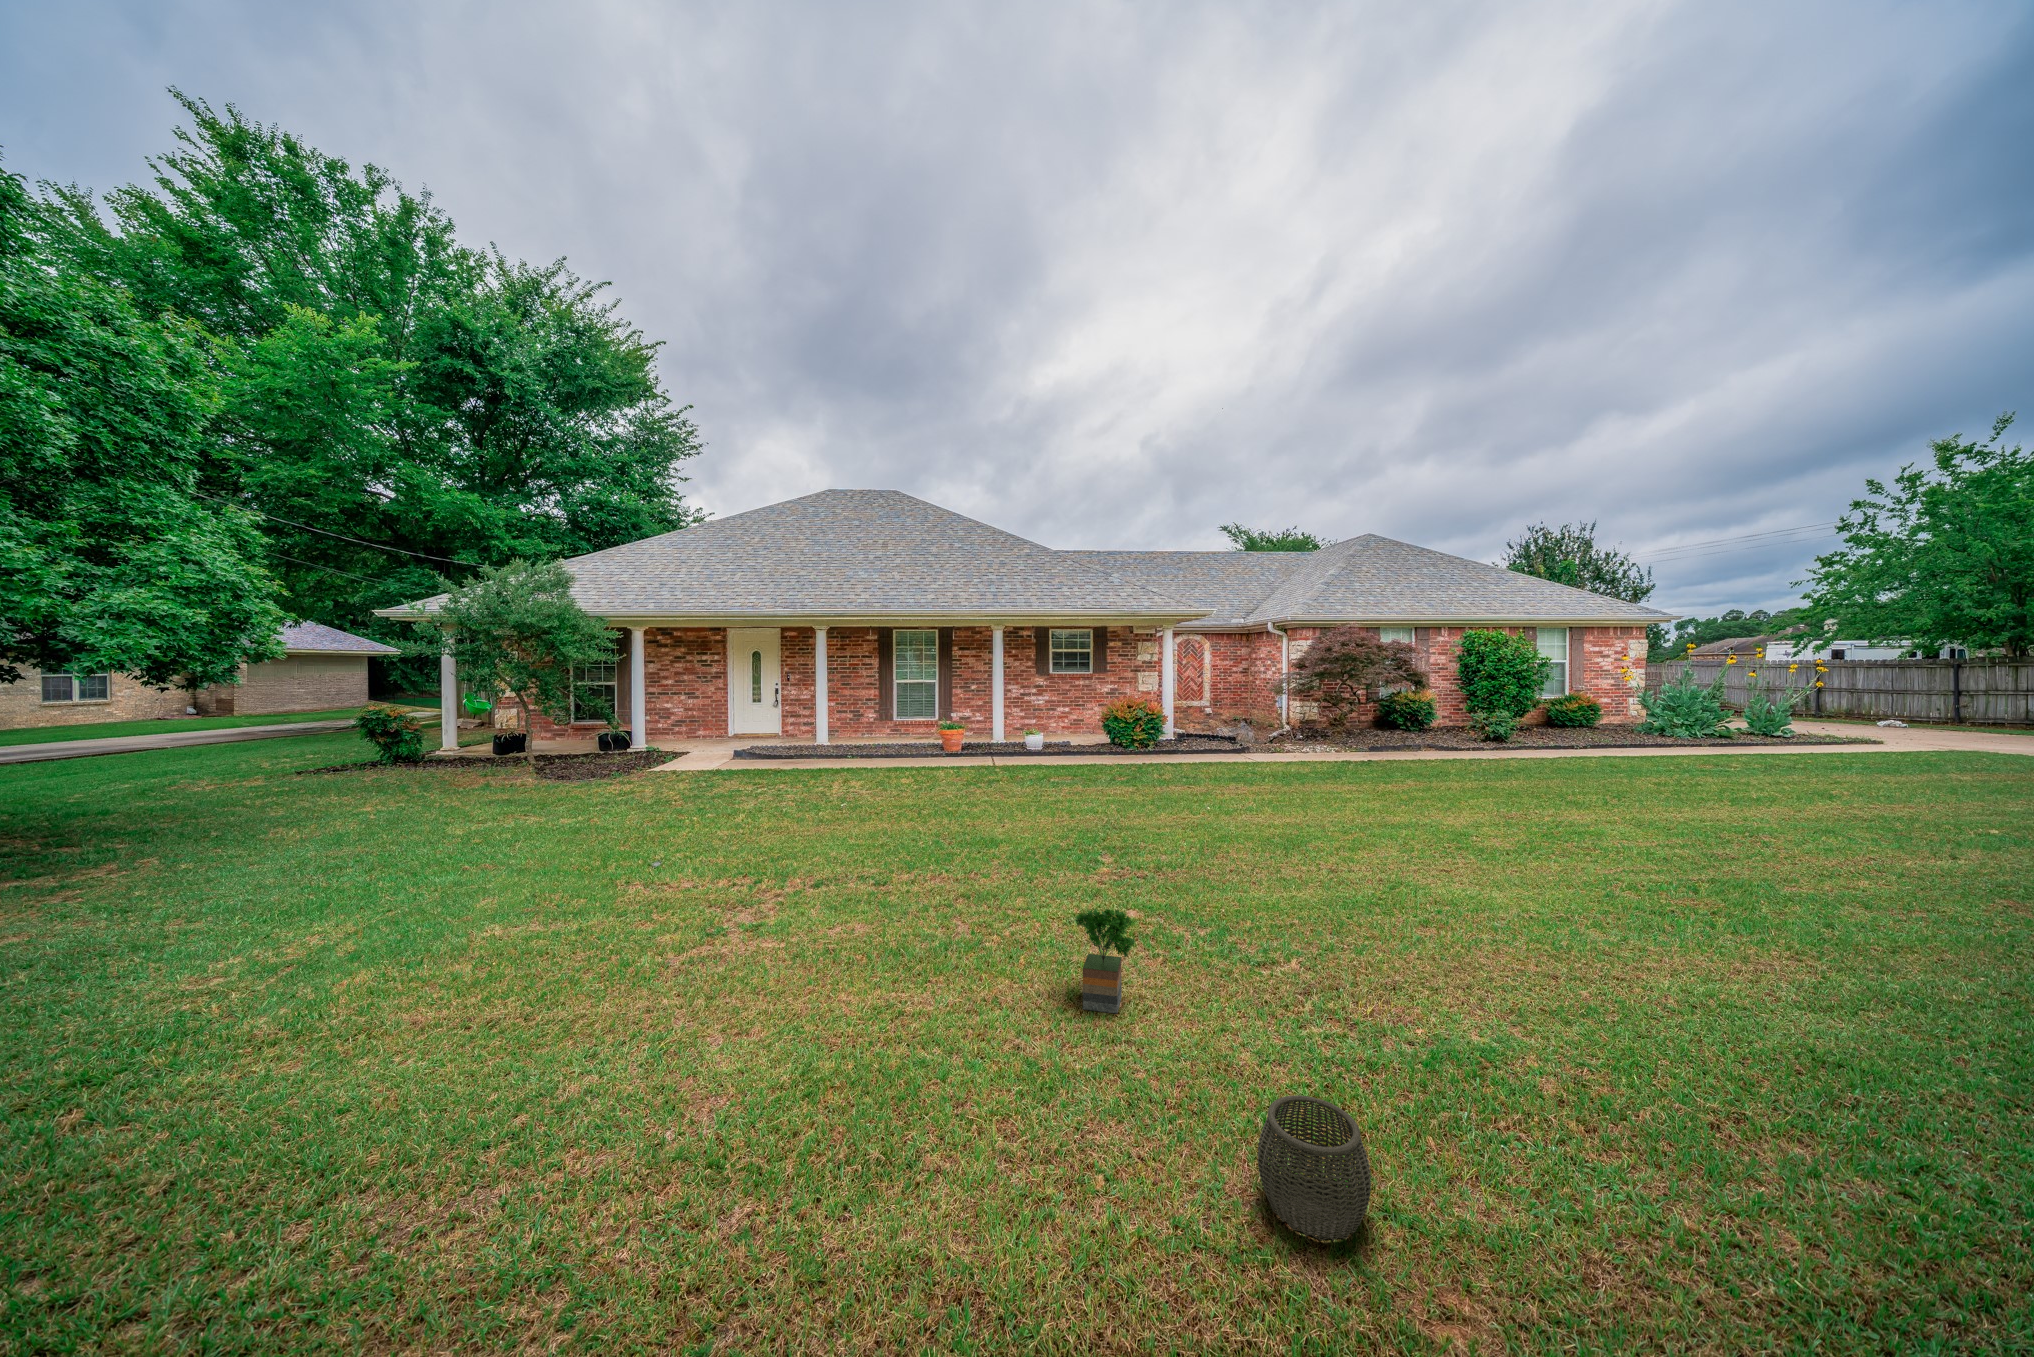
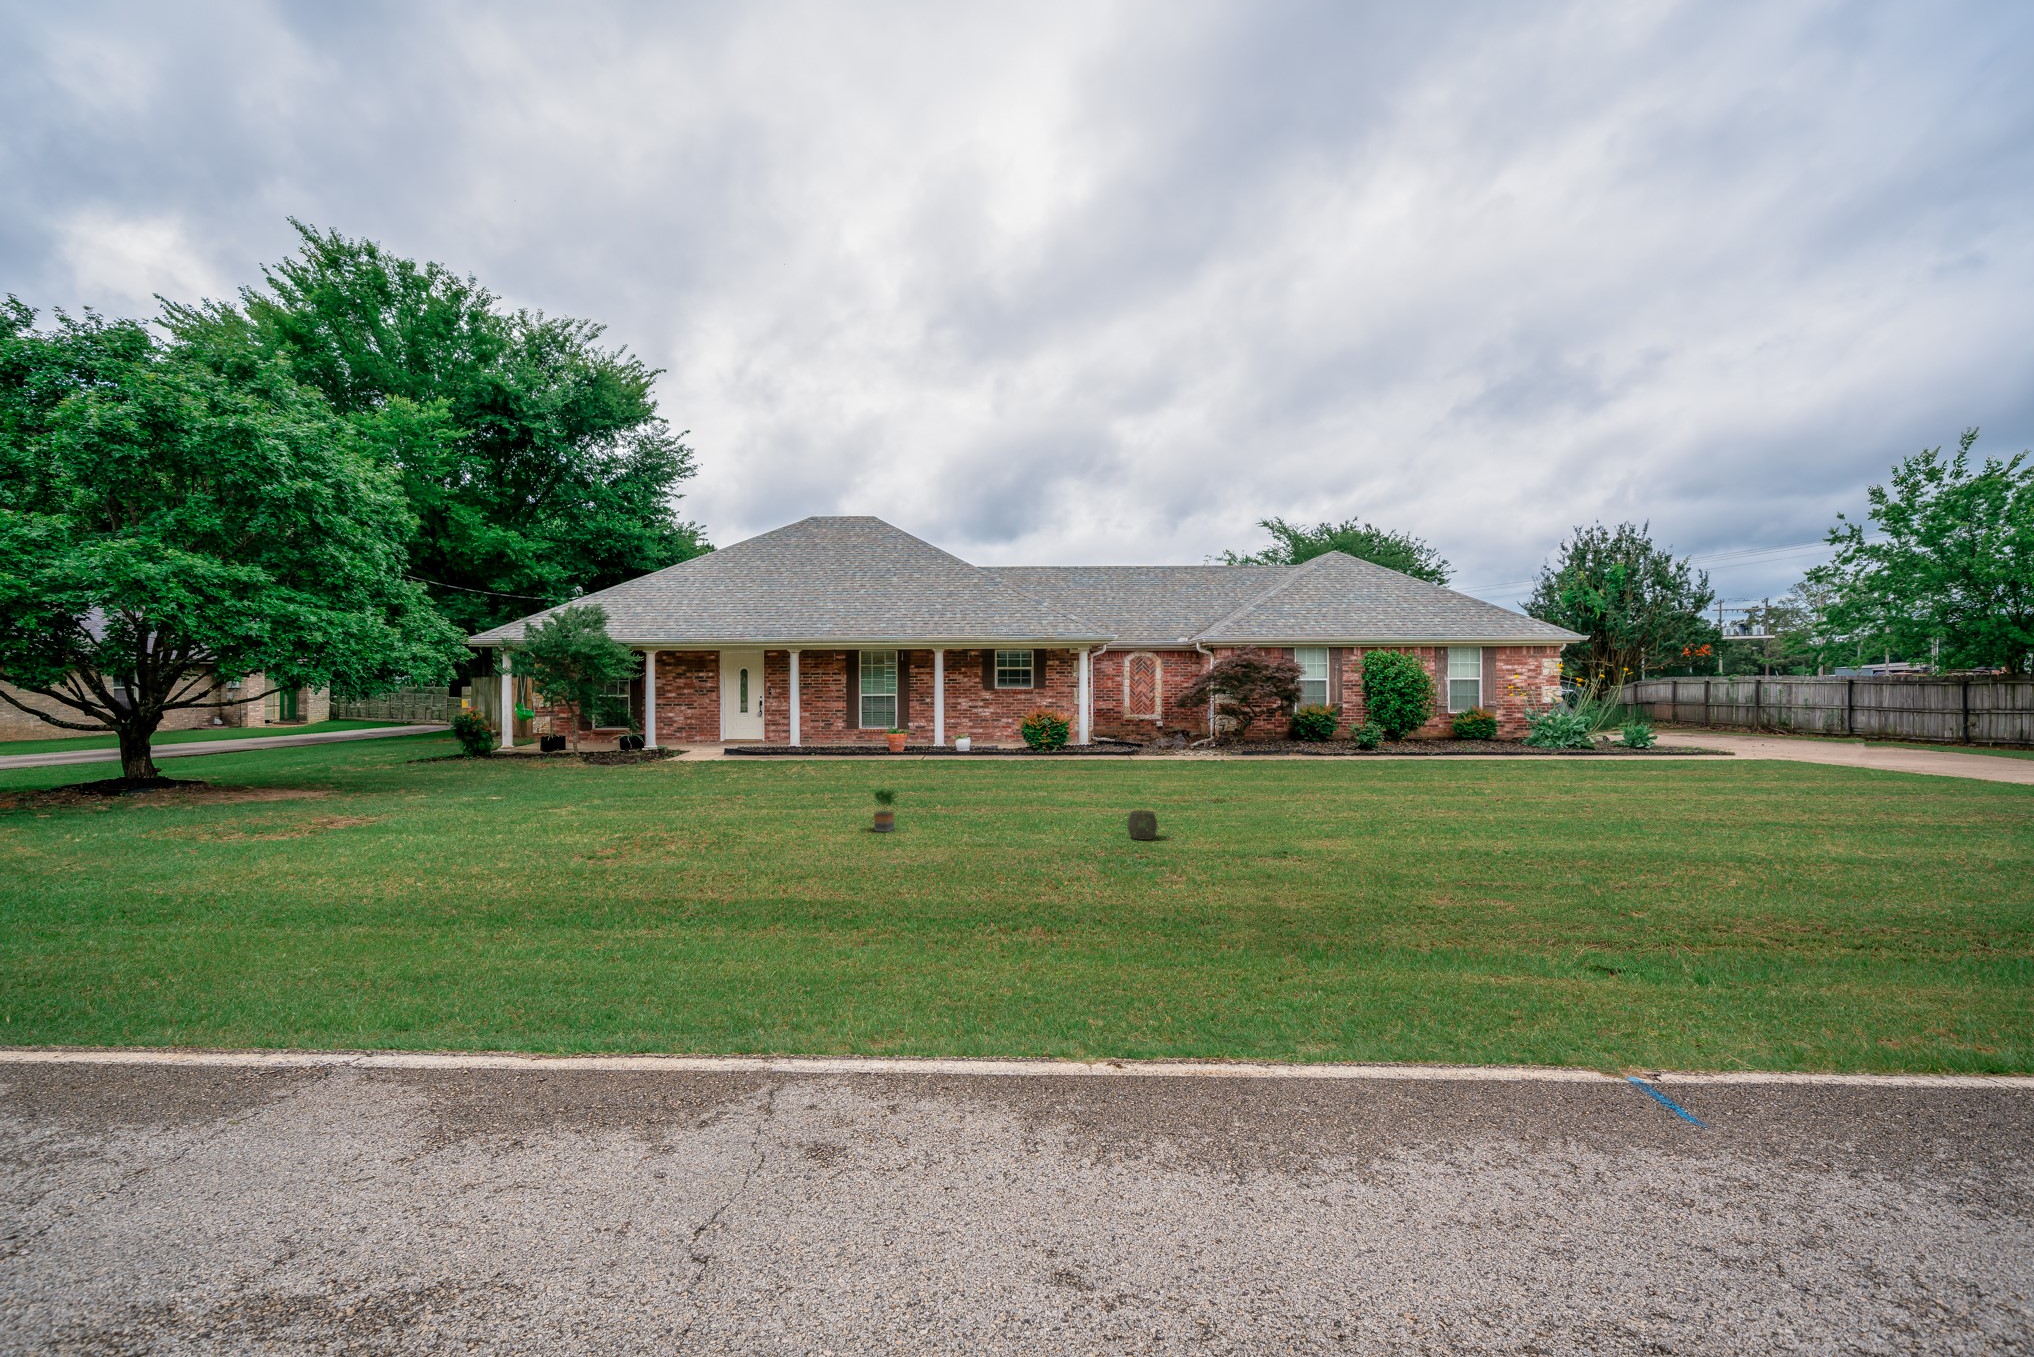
woven basket: present [1258,1095,1371,1241] -> present [1127,810,1158,840]

